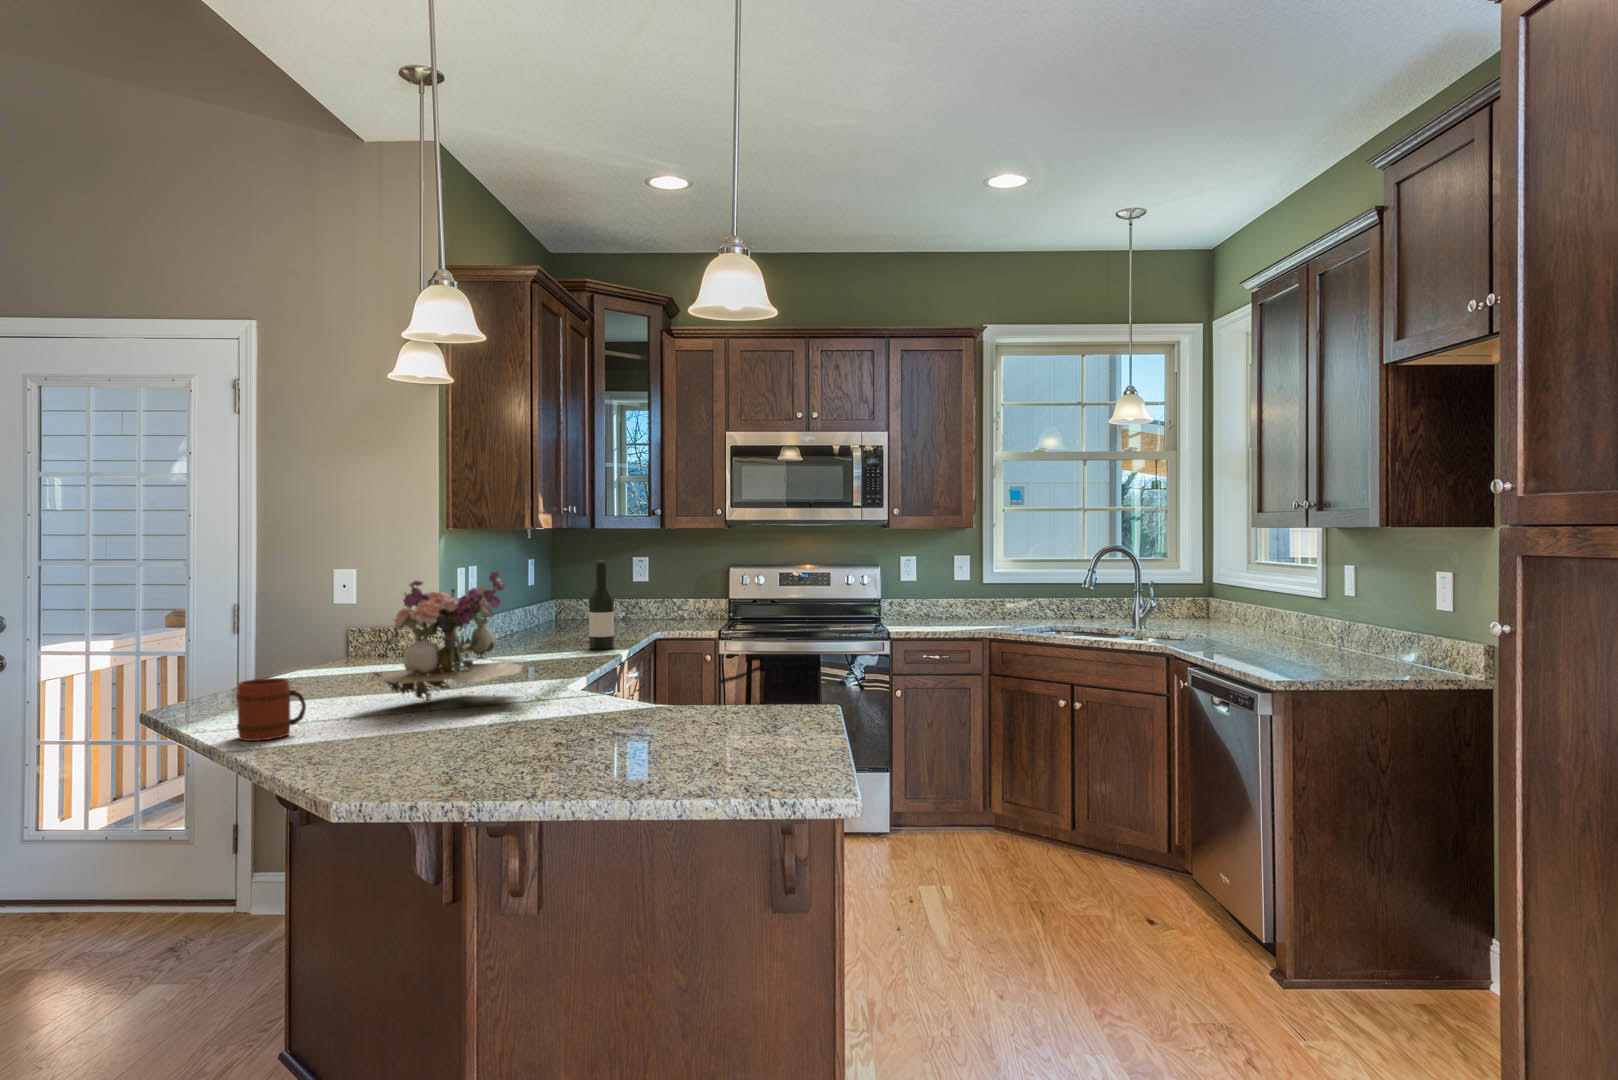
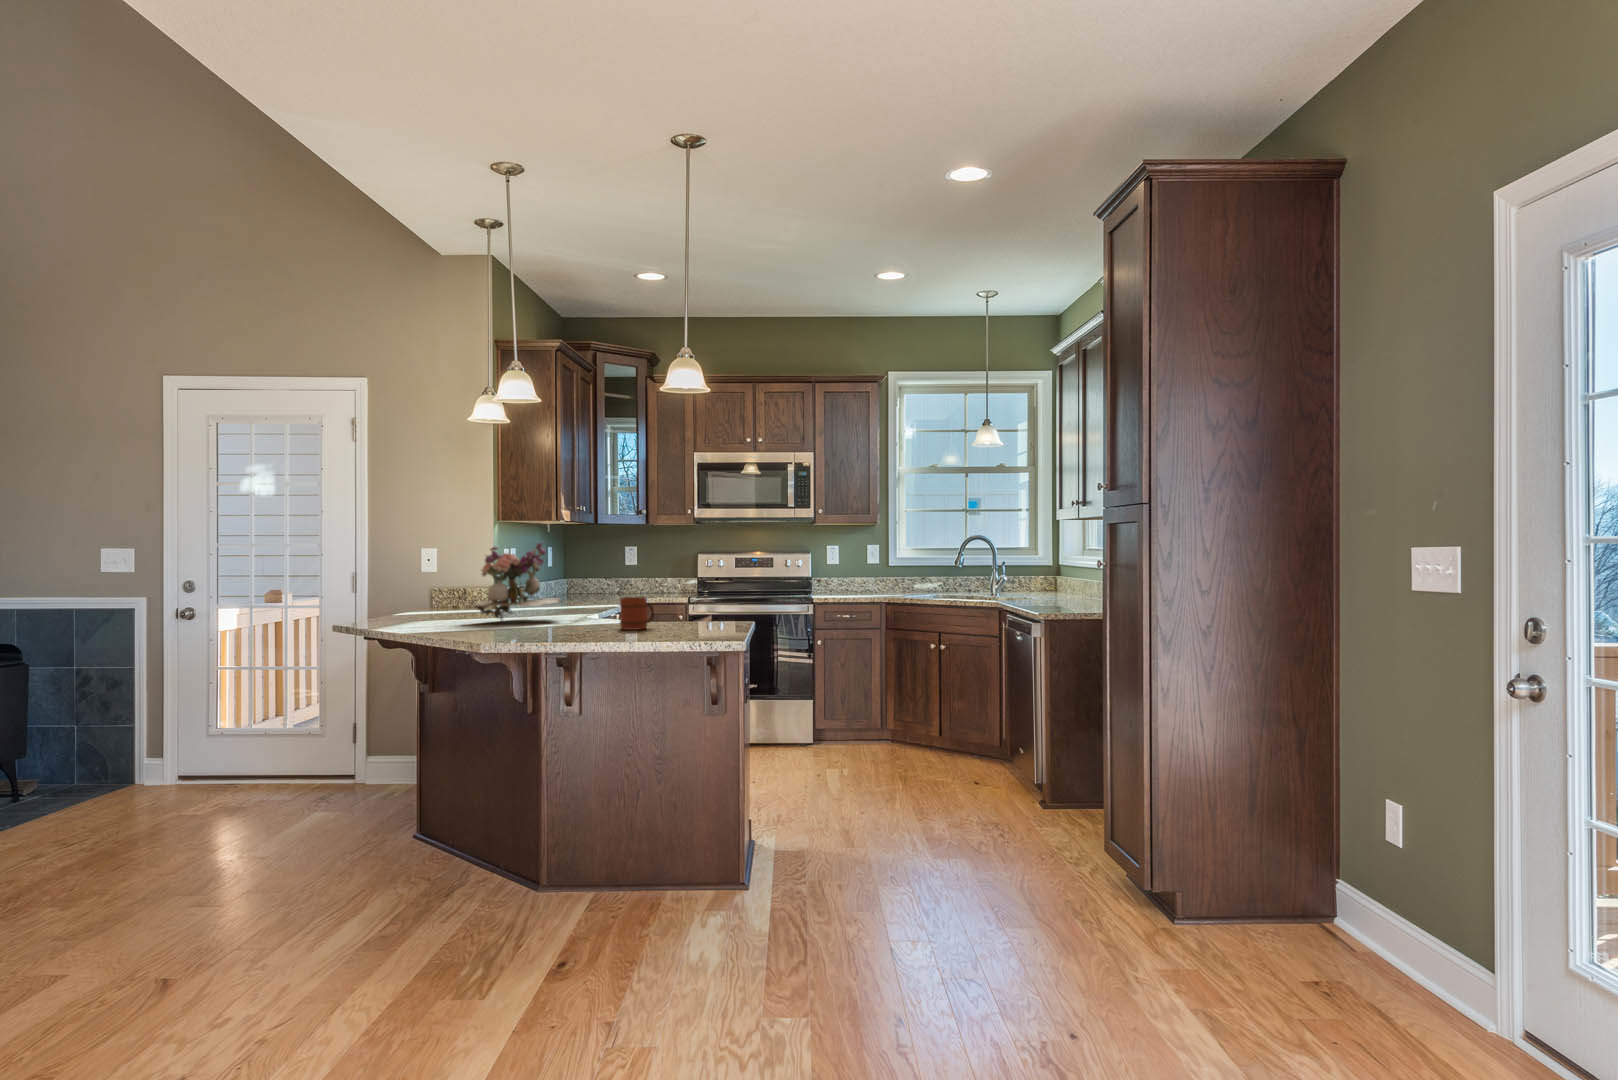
wine bottle: present [589,561,614,649] -> none [596,543,613,605]
mug: present [236,678,306,741] -> present [620,597,654,630]

